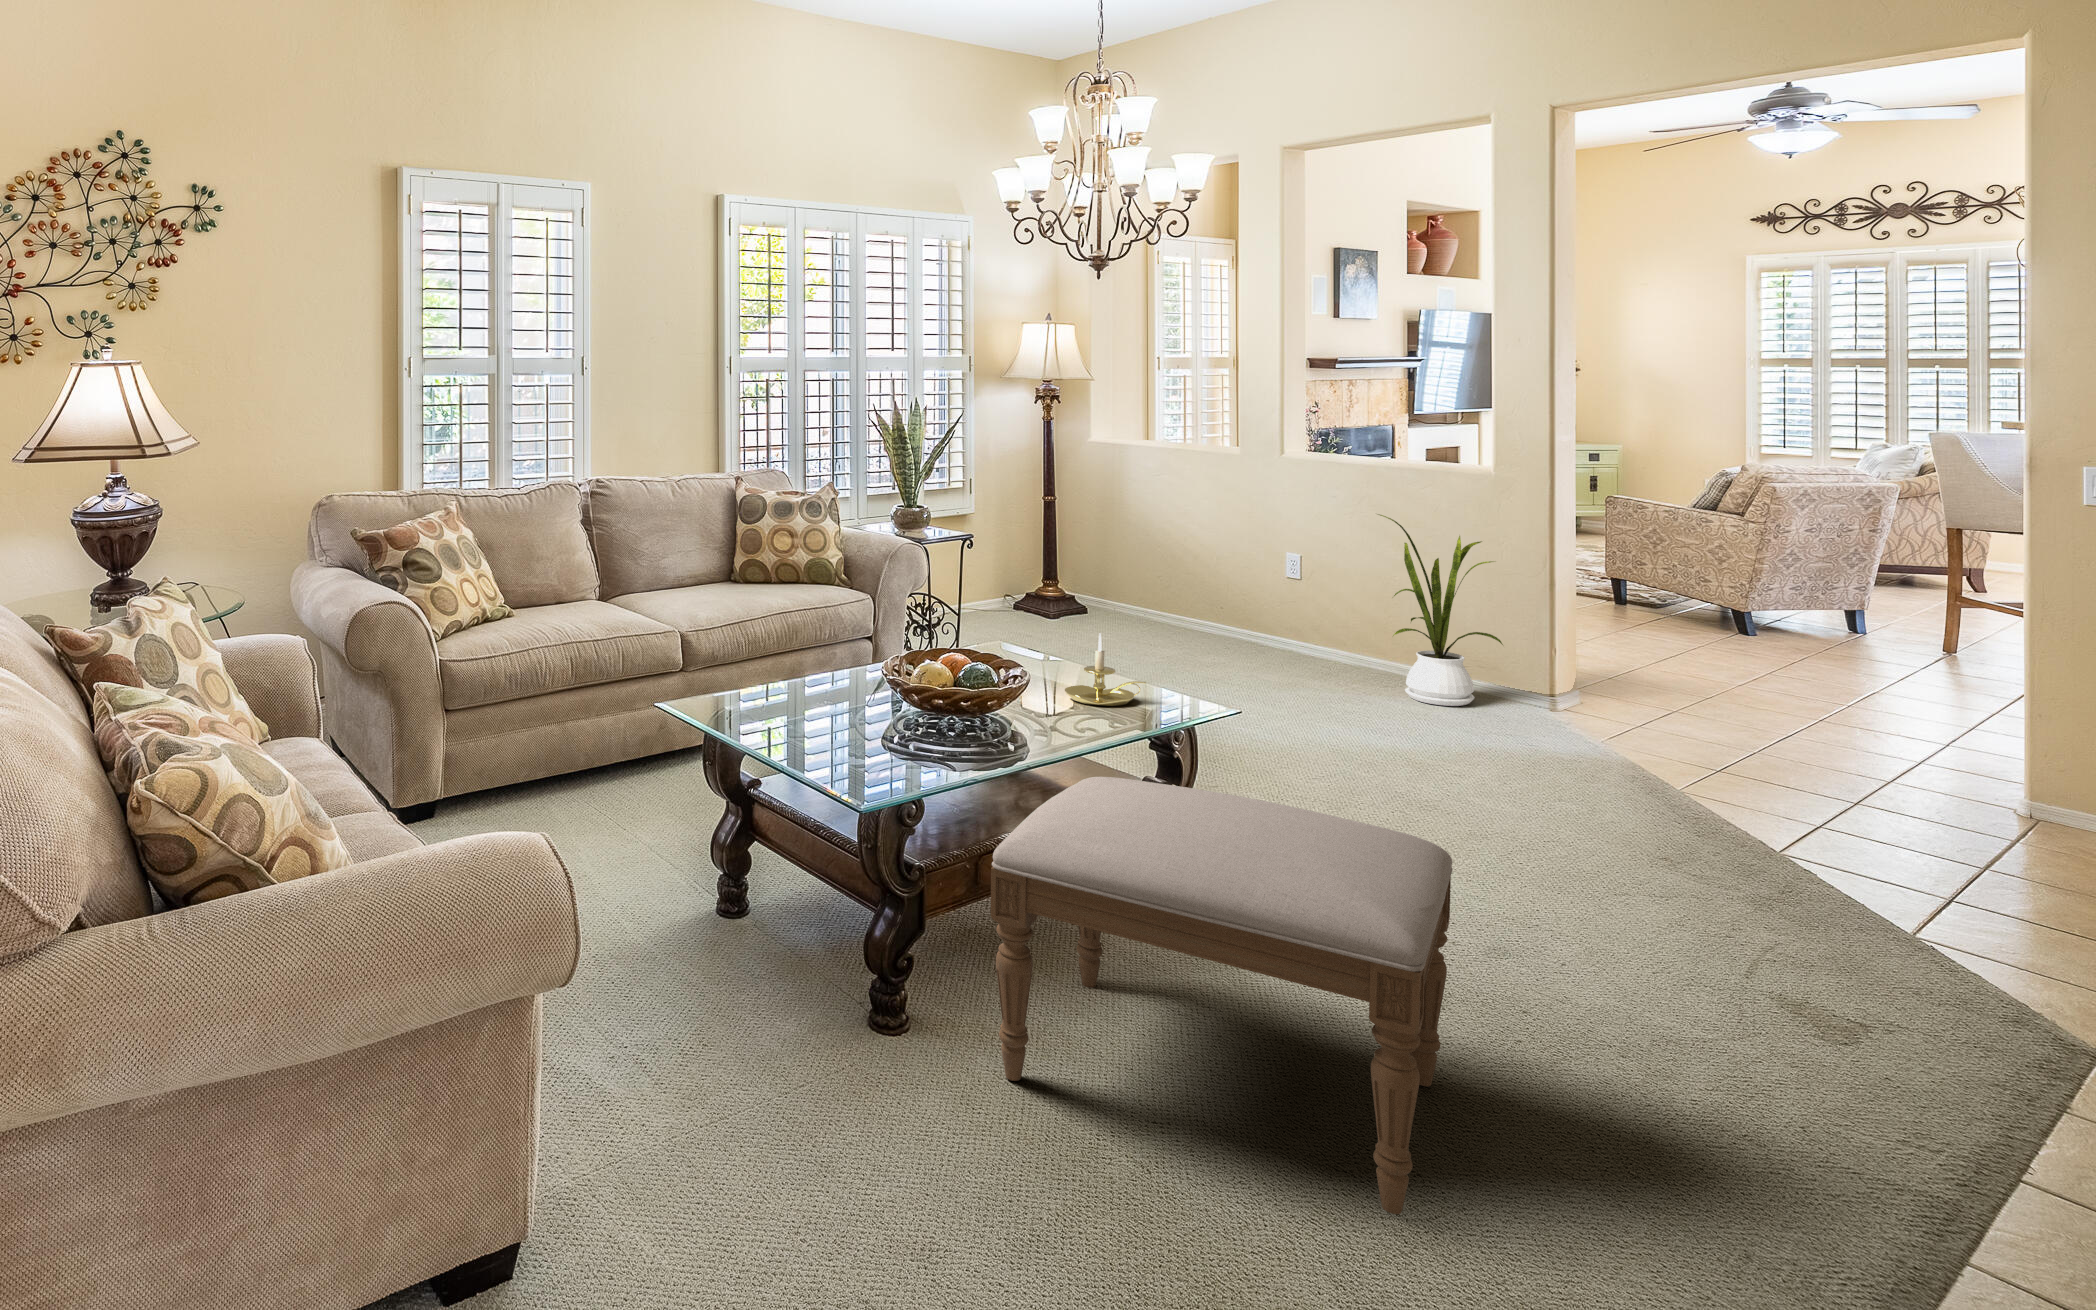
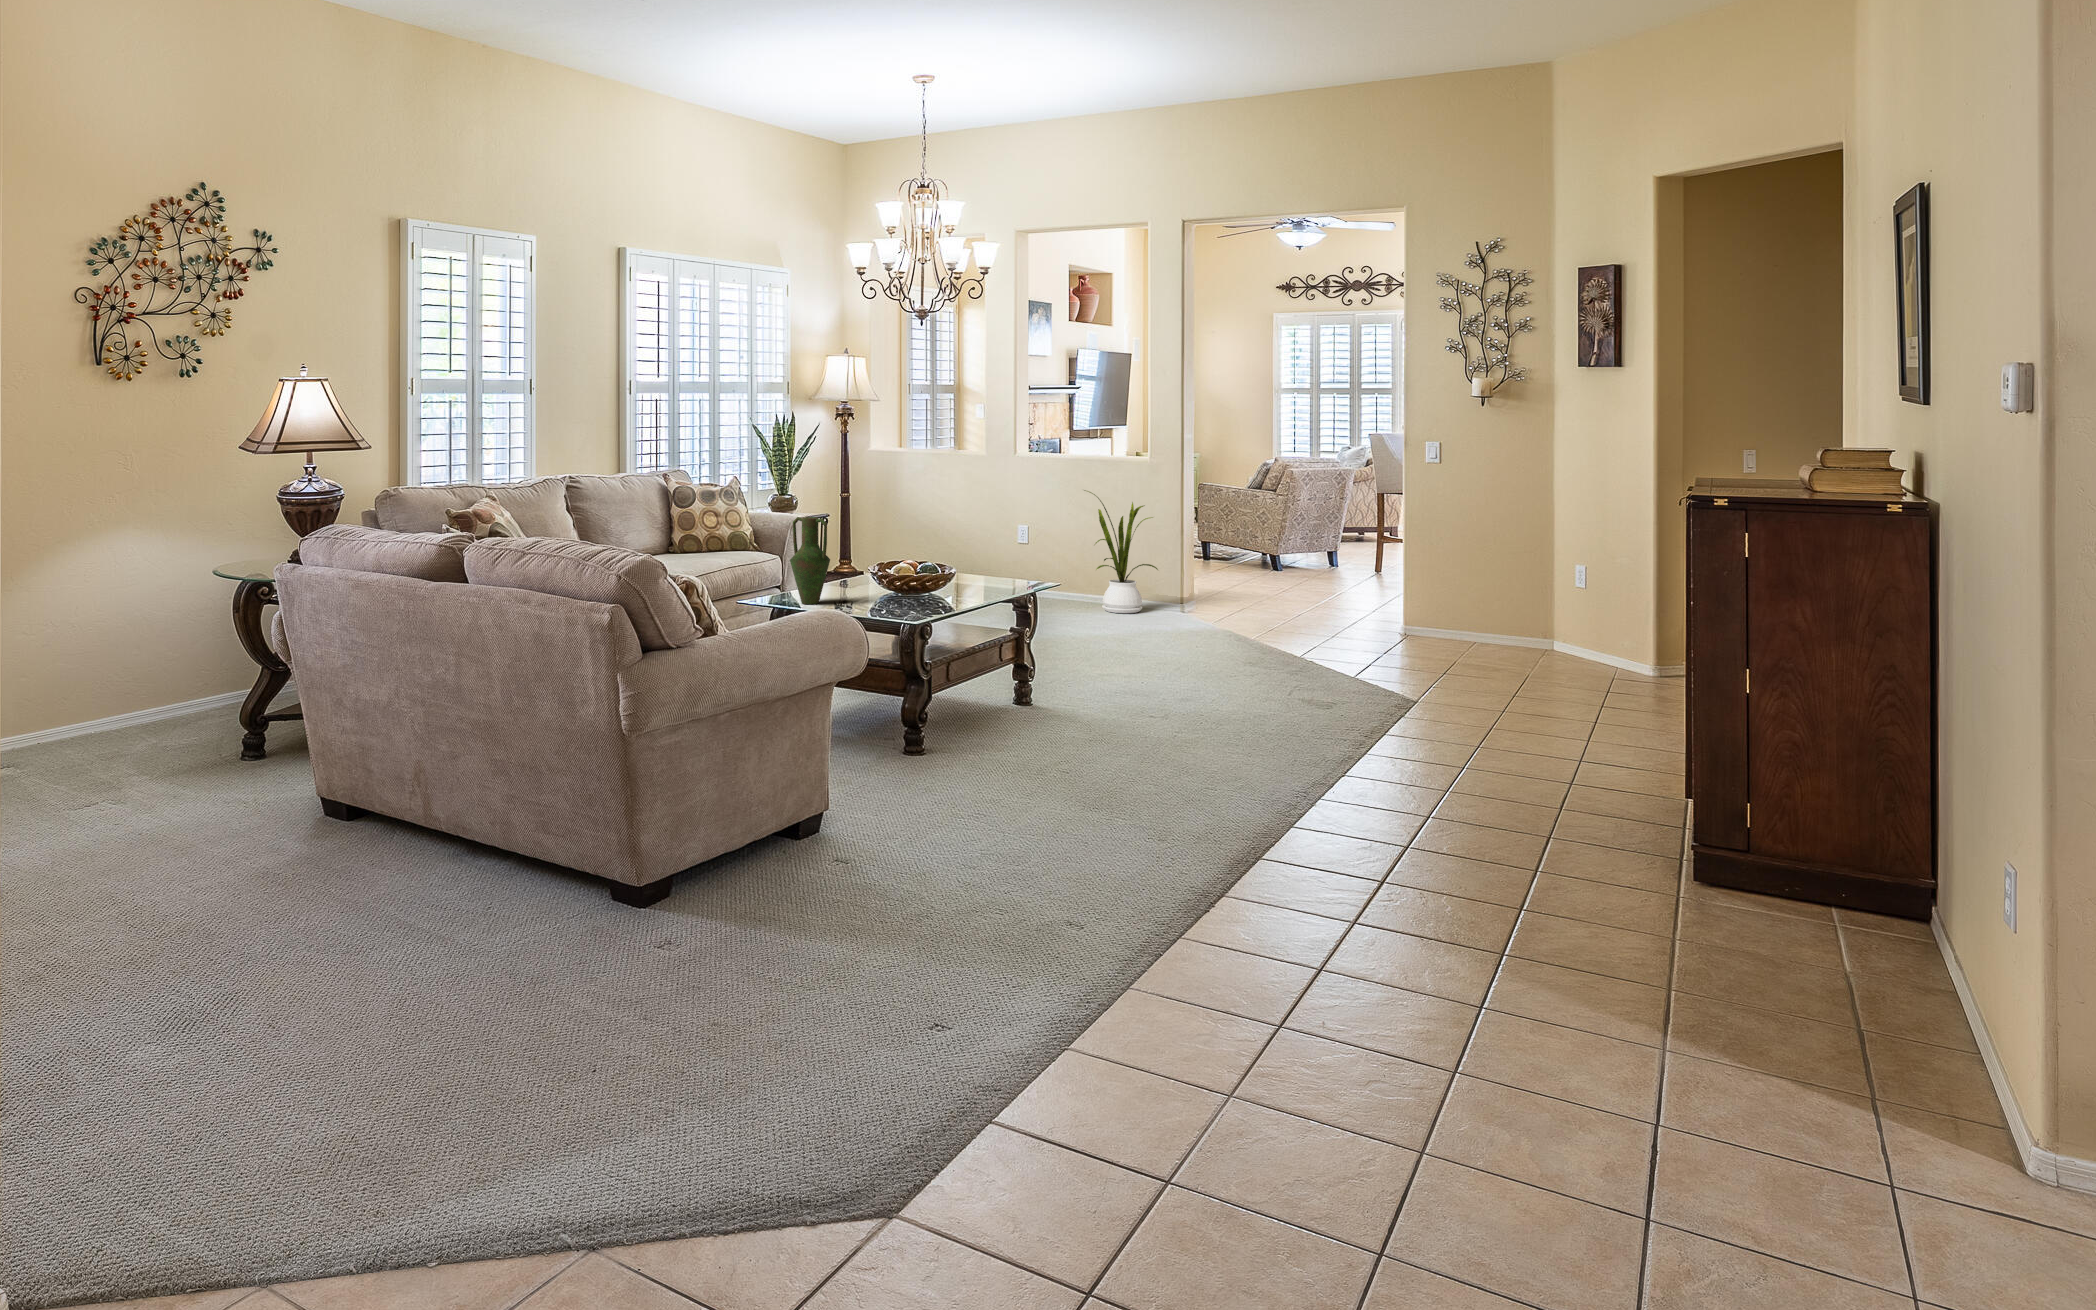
vase: none [784,564,846,701] -> present [790,517,830,604]
candle holder: present [1065,633,1146,706] -> none [958,551,1006,594]
ottoman: present [991,777,1453,1214] -> none [984,613,1190,777]

